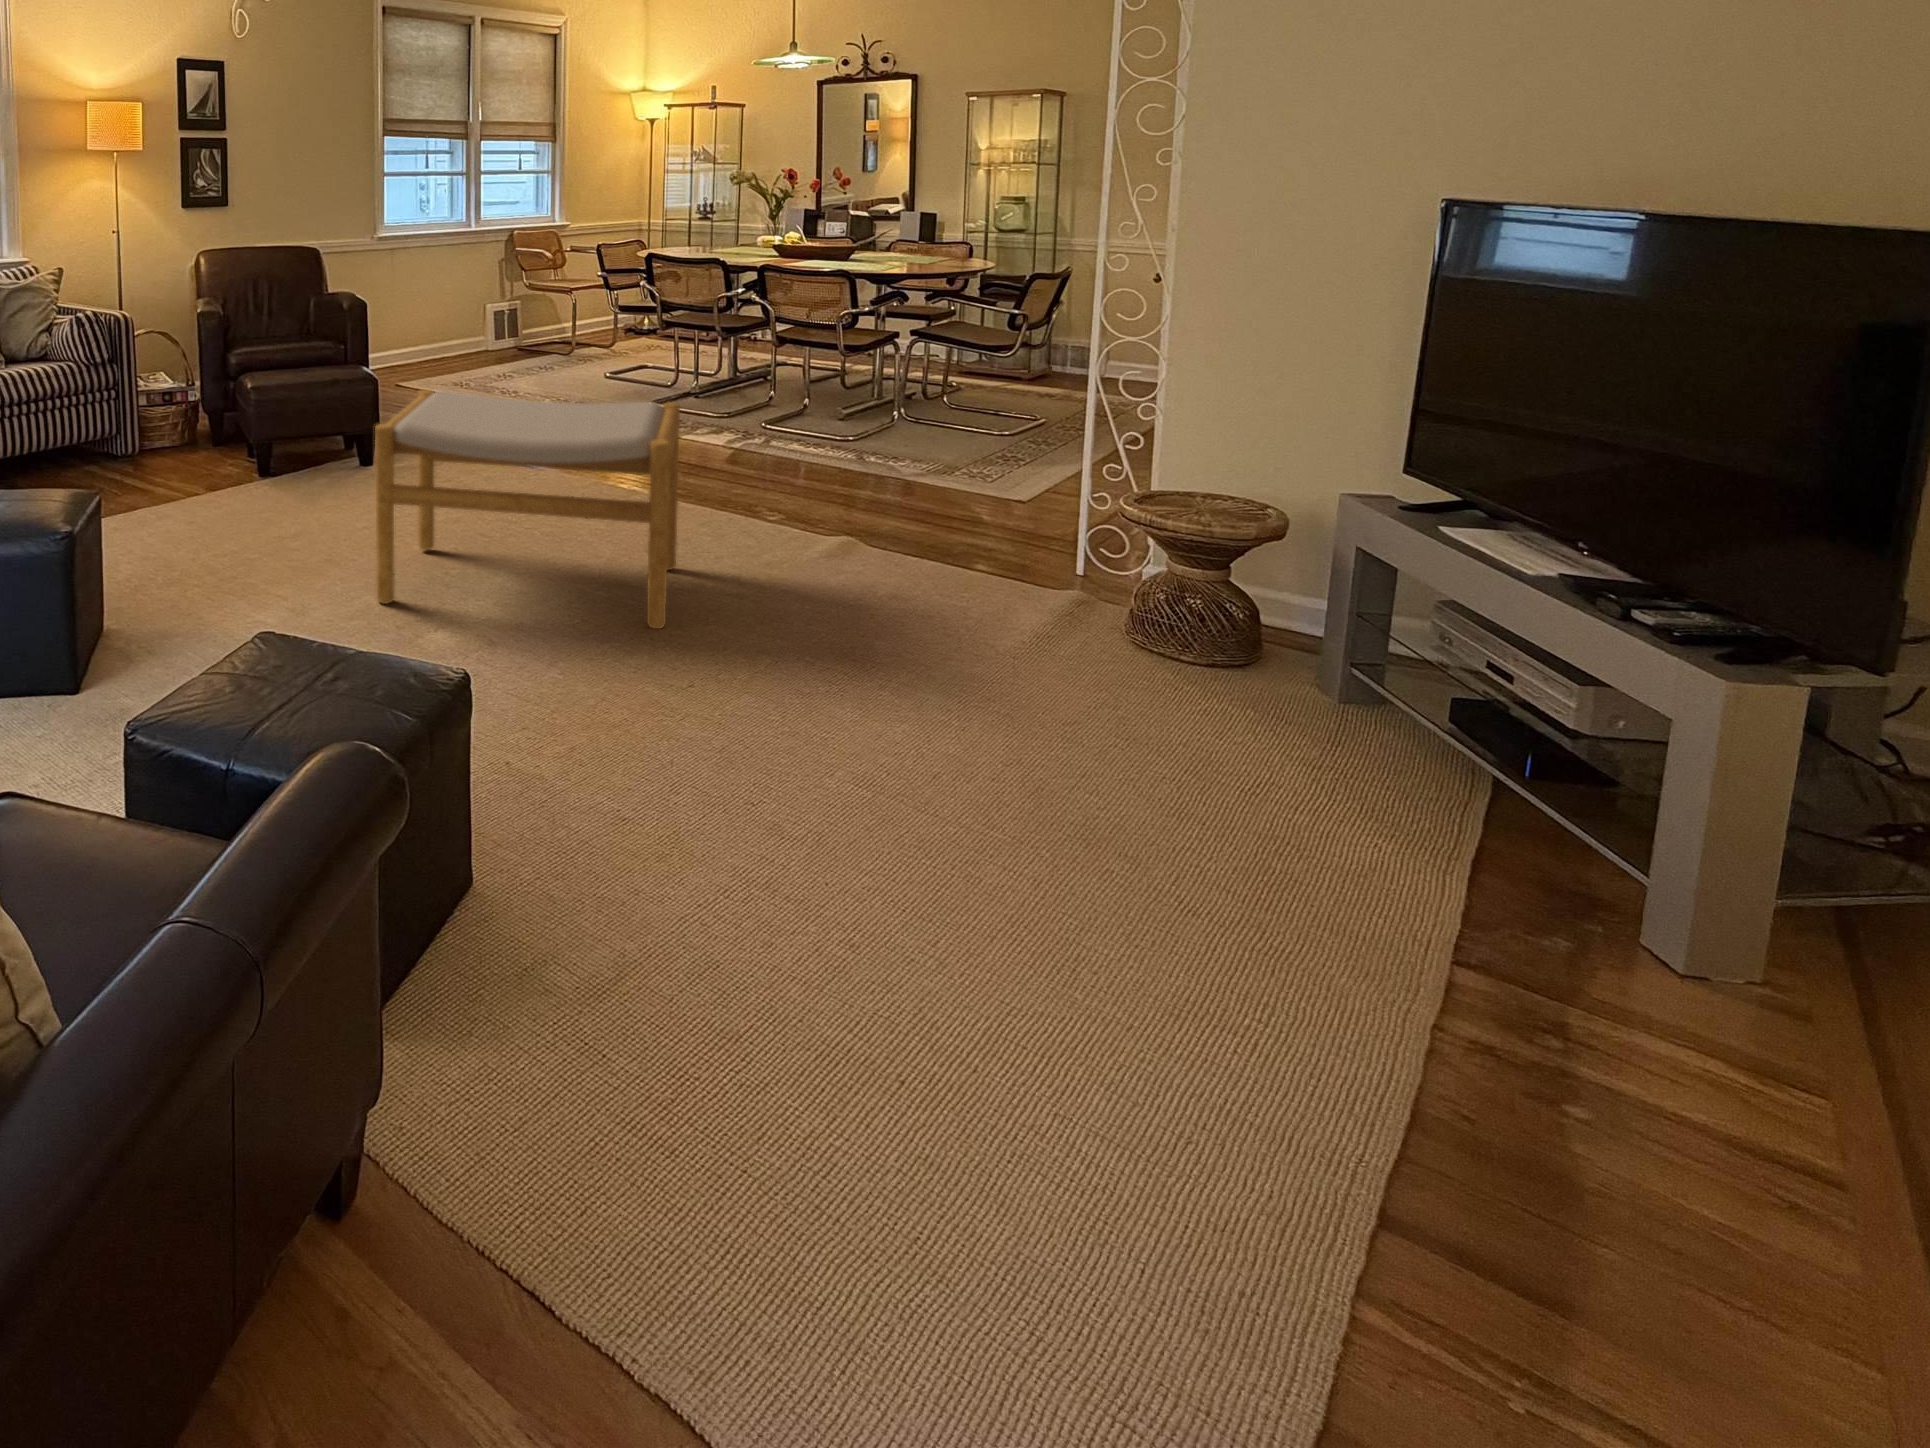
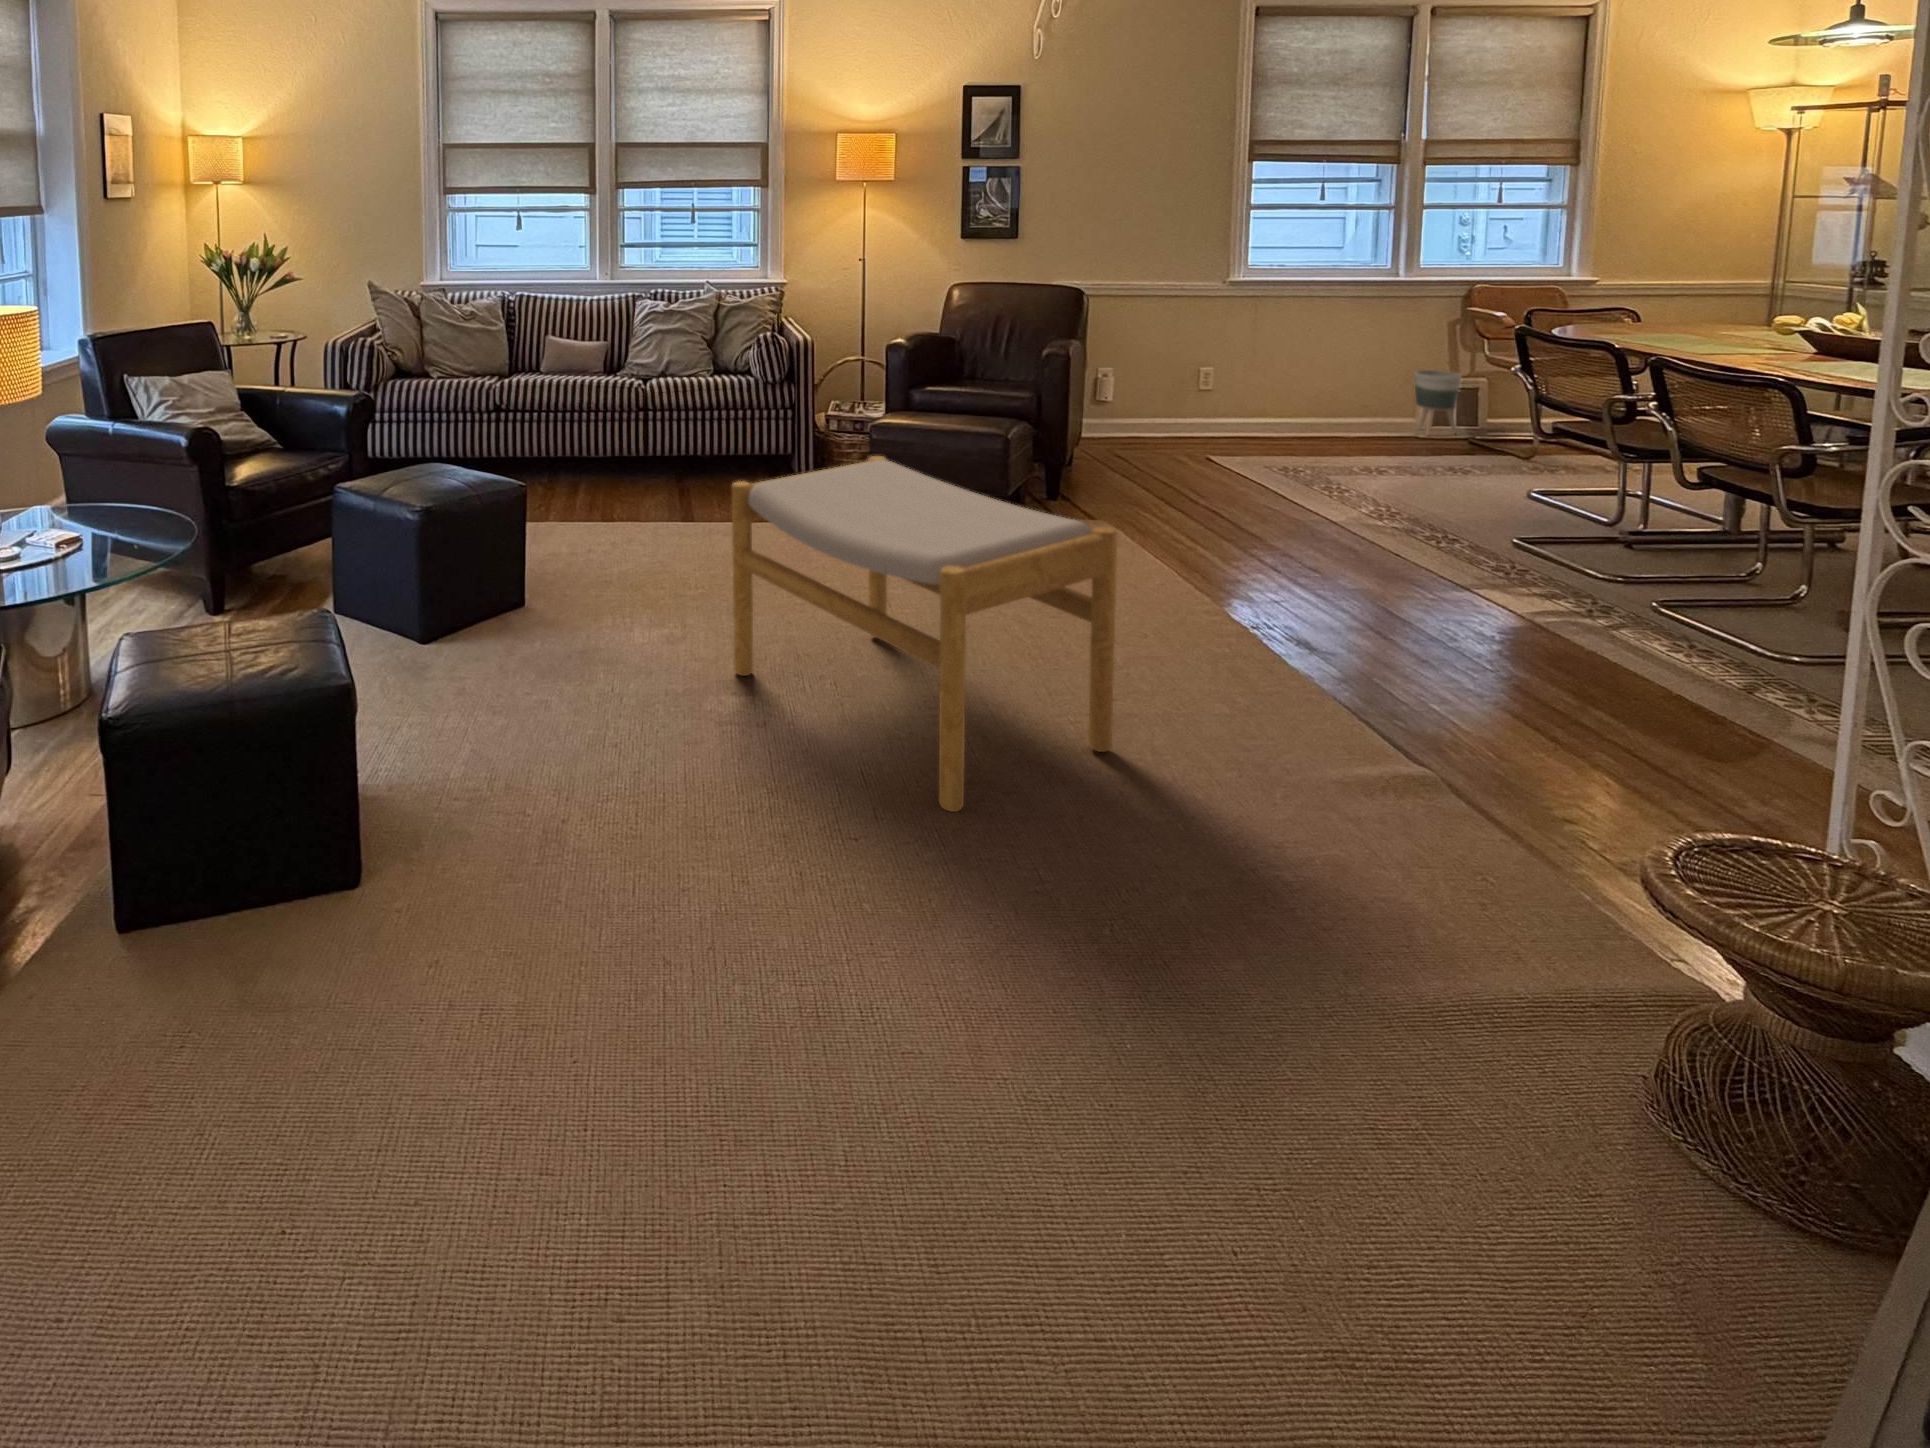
planter: none [490,299,521,349] -> present [1414,370,1461,436]

